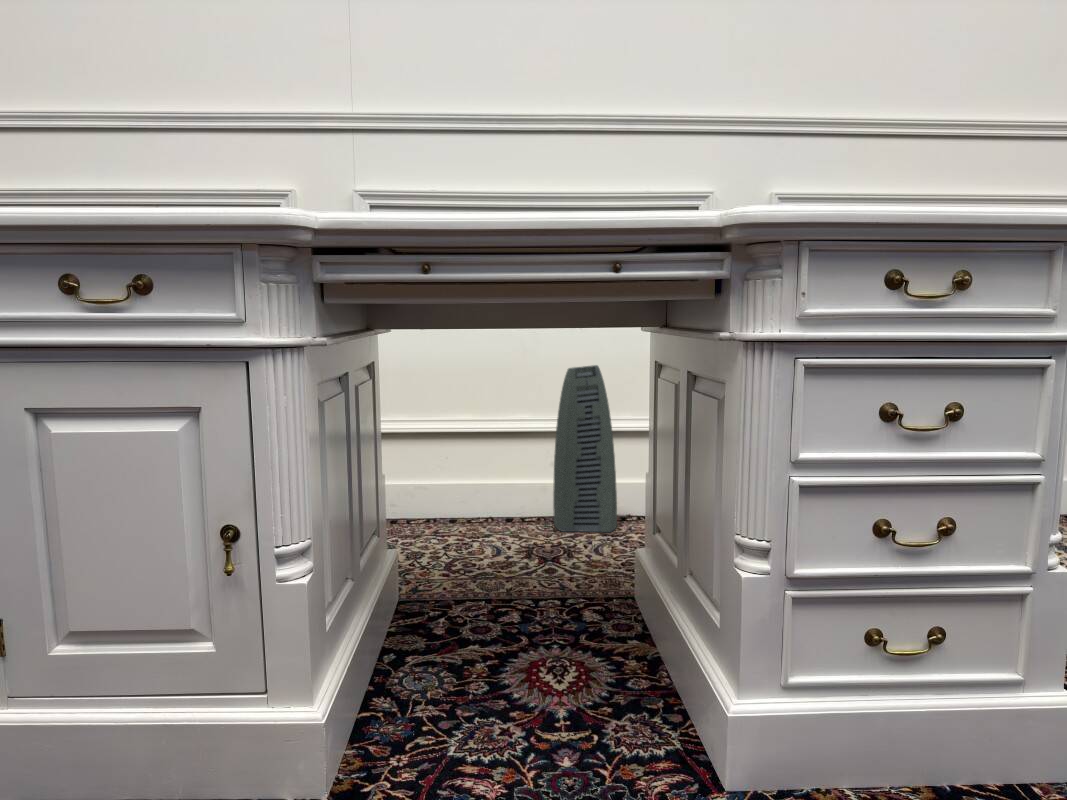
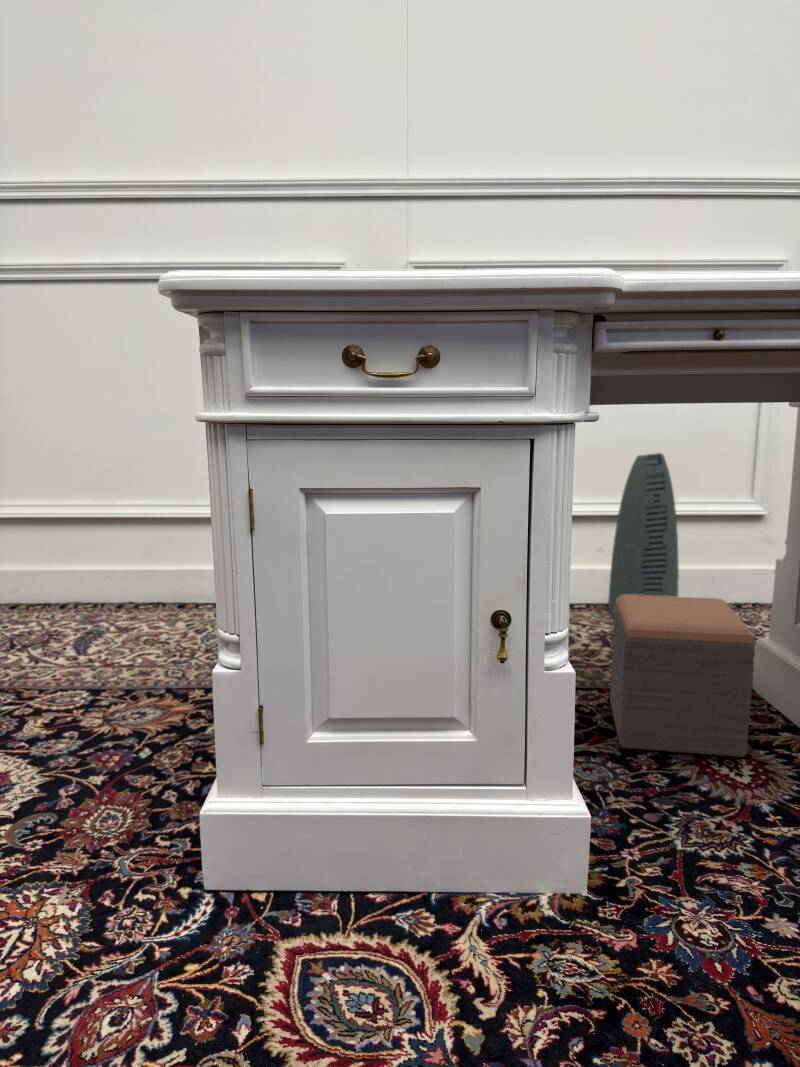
footstool: none [460,506,589,663] -> present [610,595,755,757]

